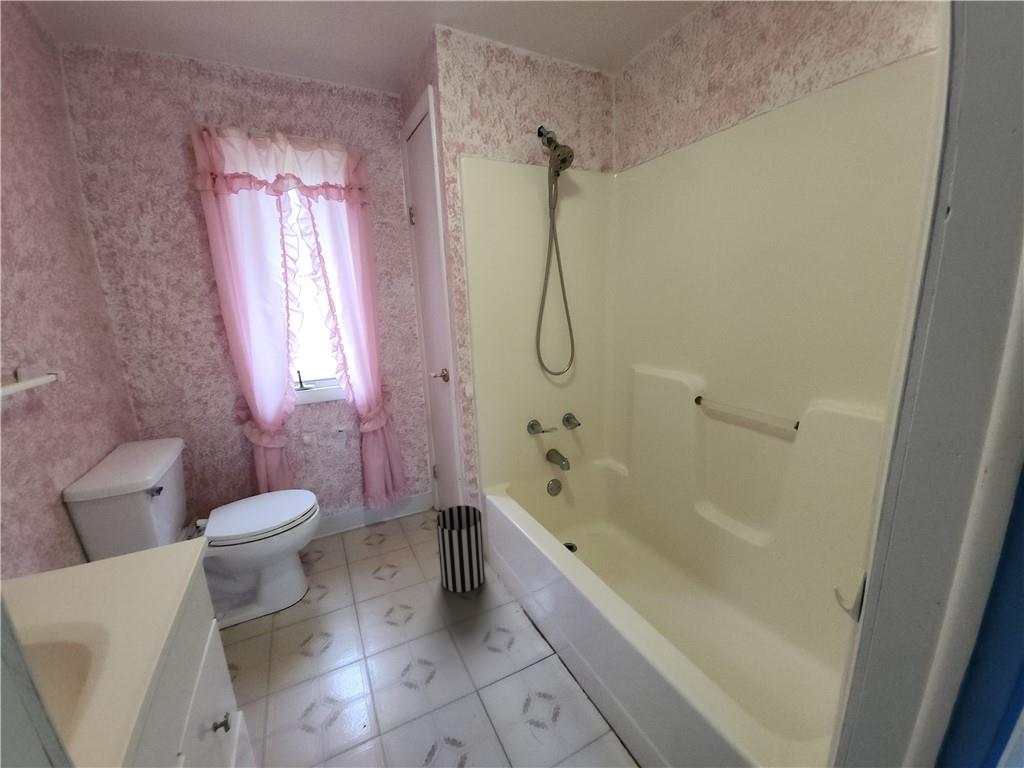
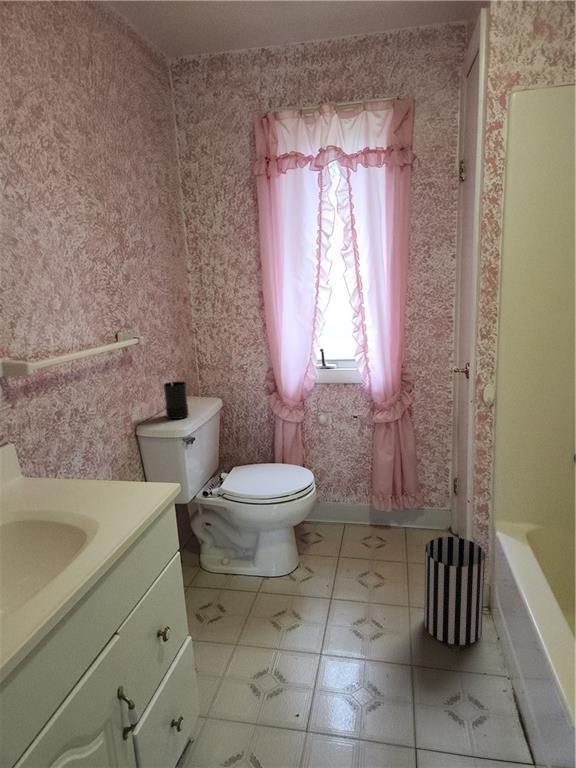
candle: none [94,426,142,475] -> present [164,380,188,419]

